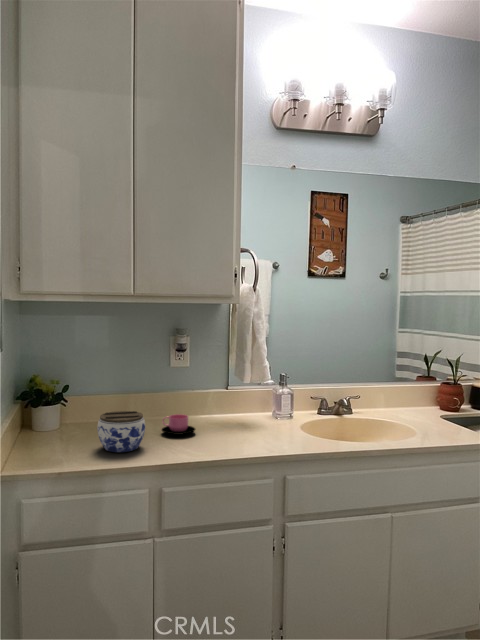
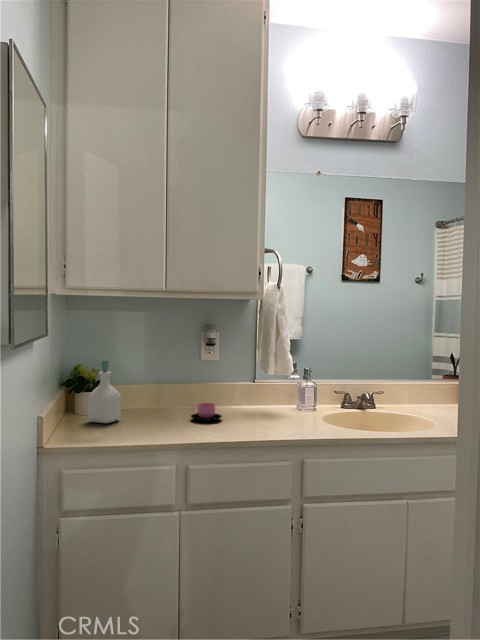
soap bottle: none [48,371,84,441] -> present [88,360,121,423]
jar: present [97,411,145,452] -> none [131,397,175,433]

